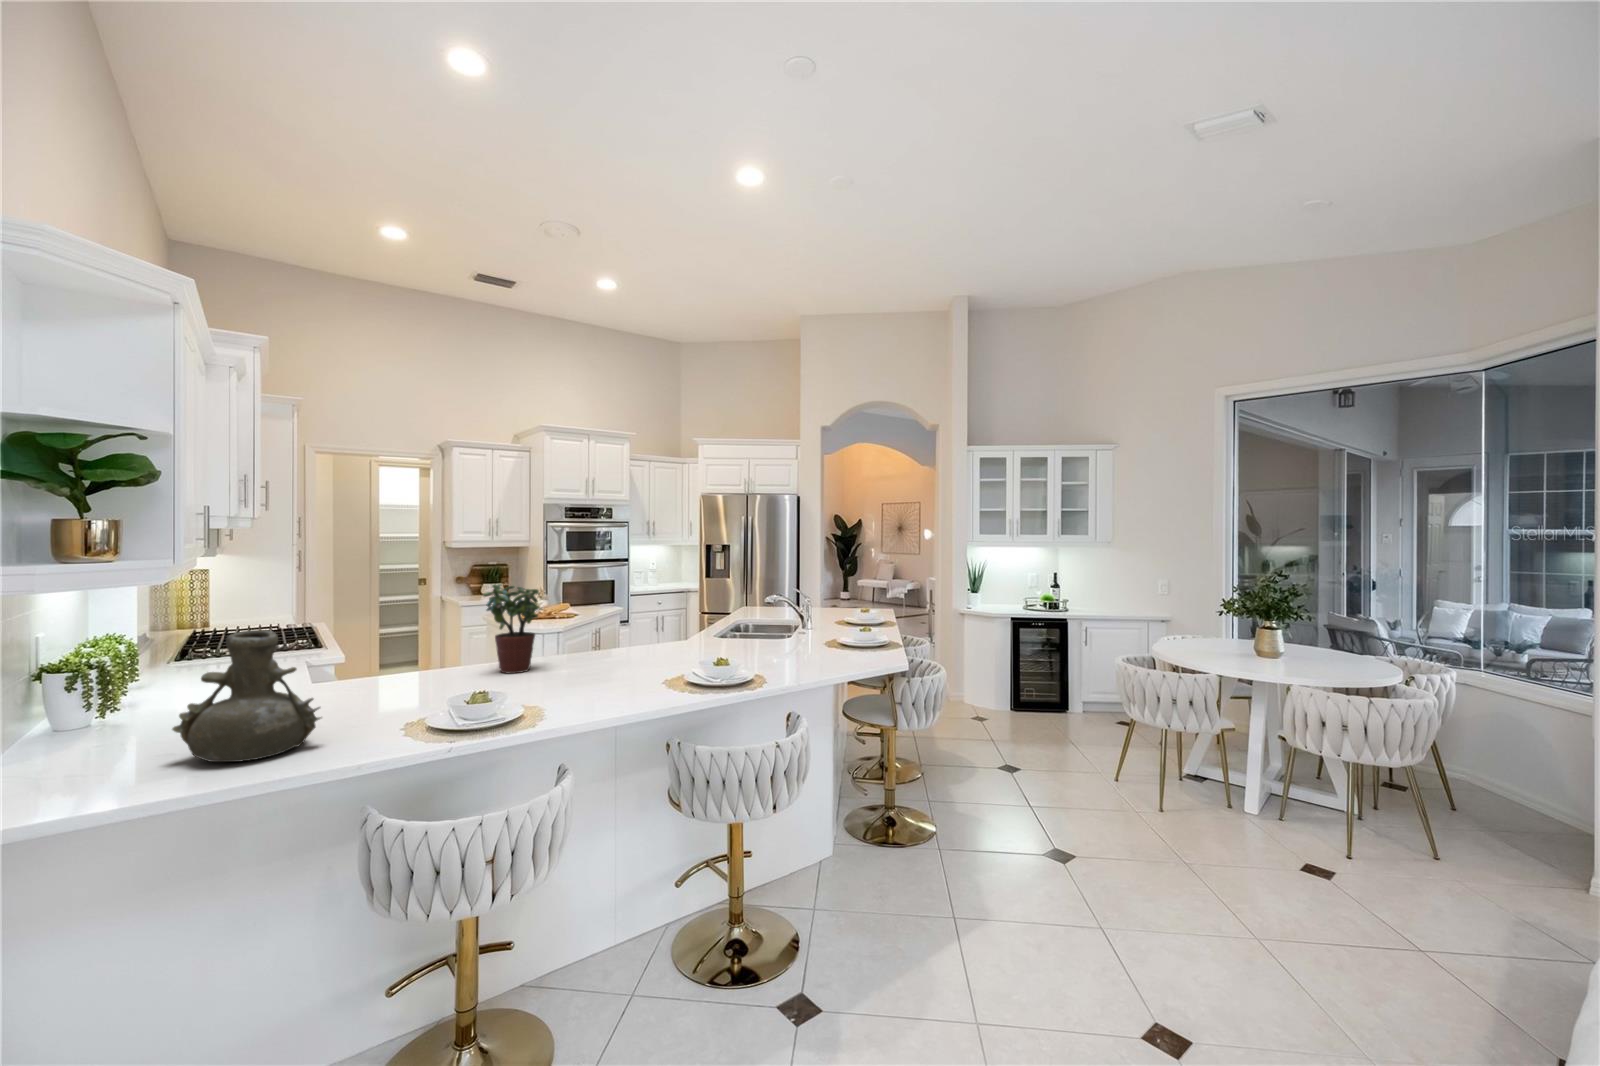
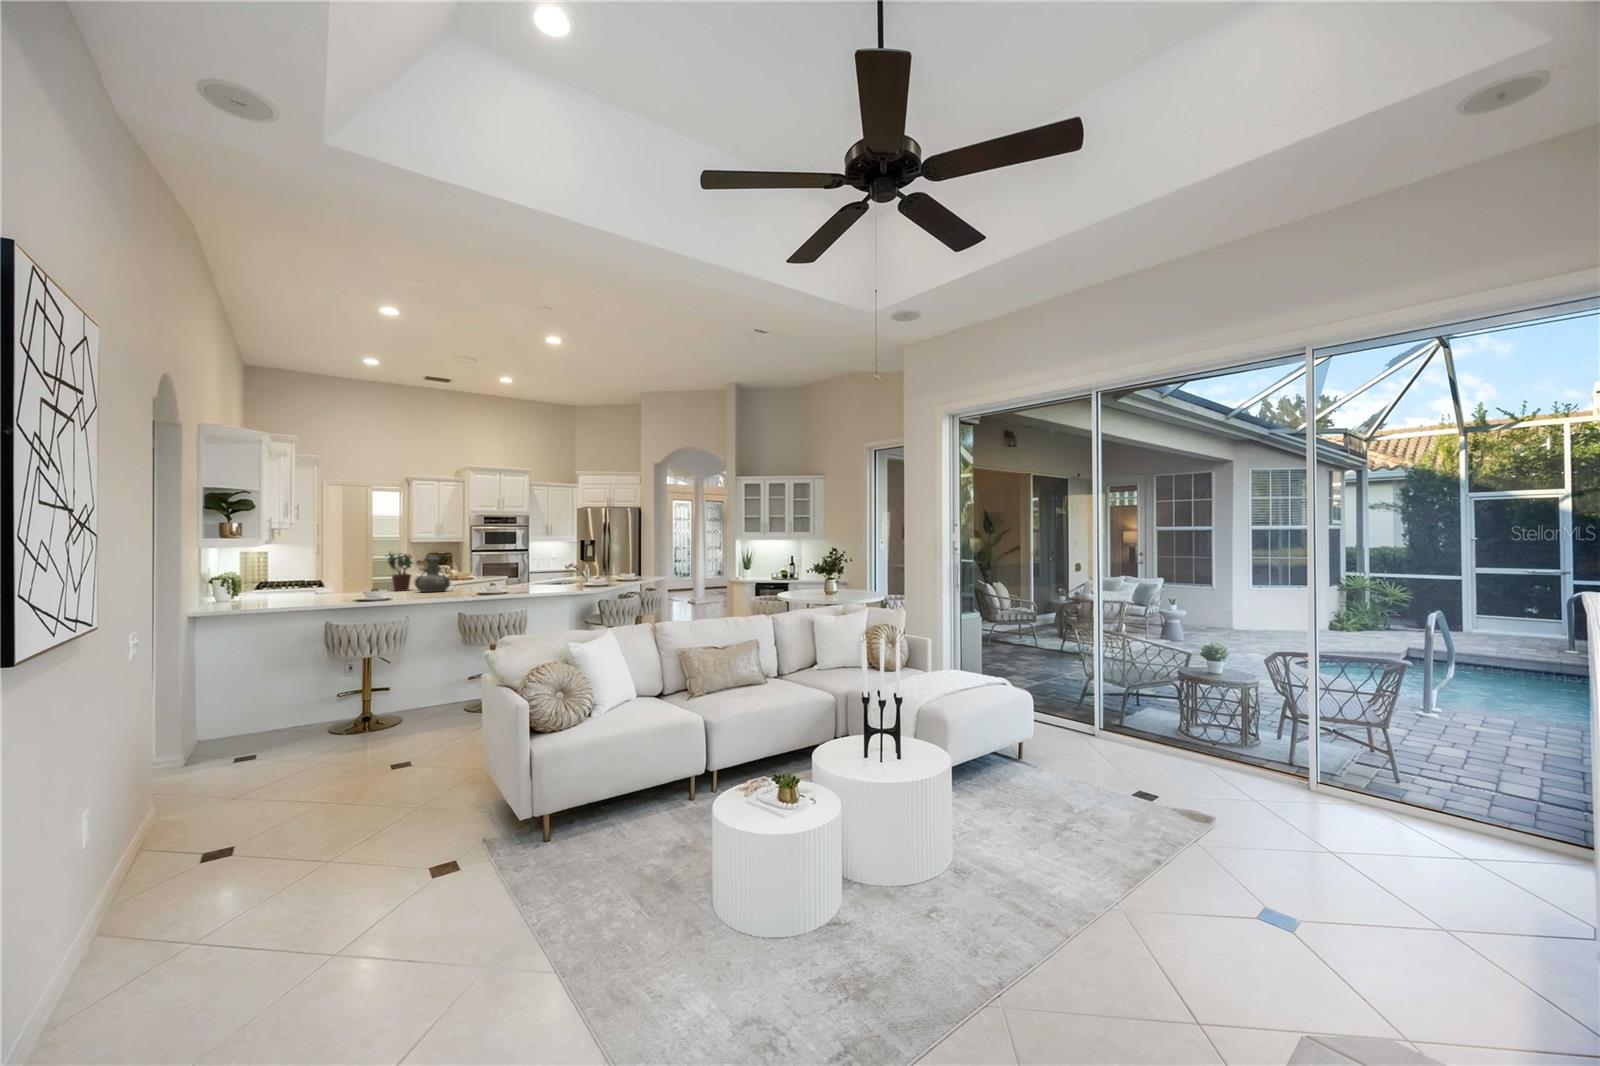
vase: present [172,630,321,762] -> present [414,556,451,592]

